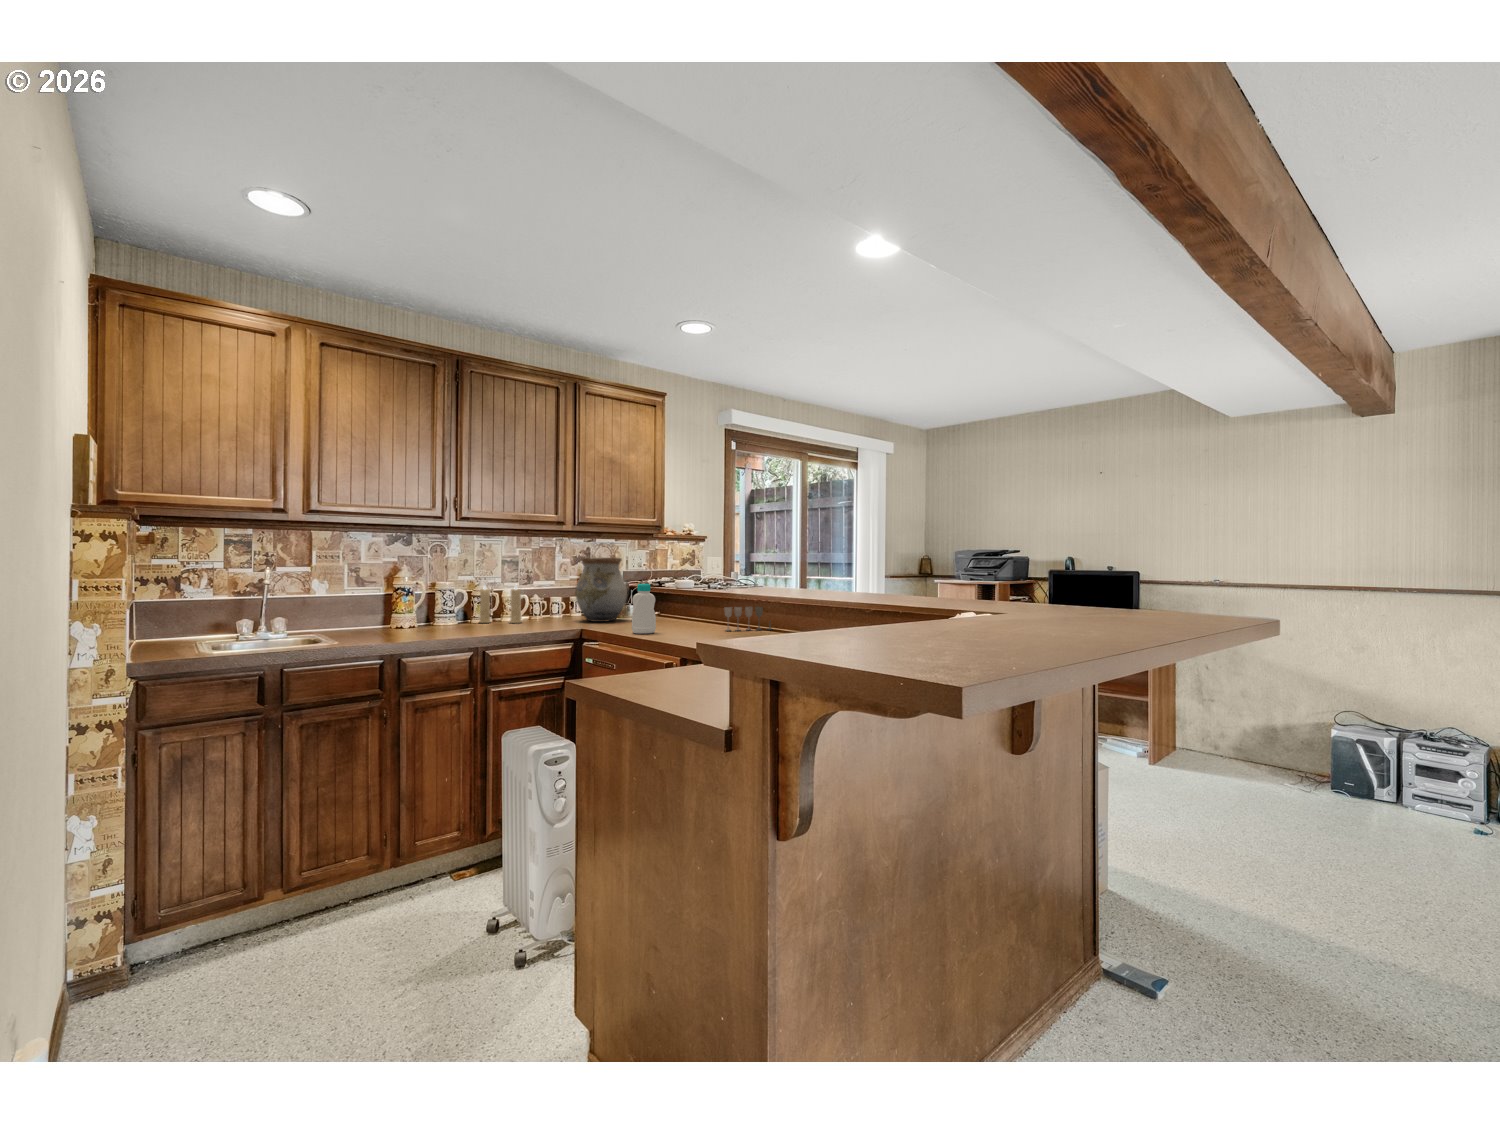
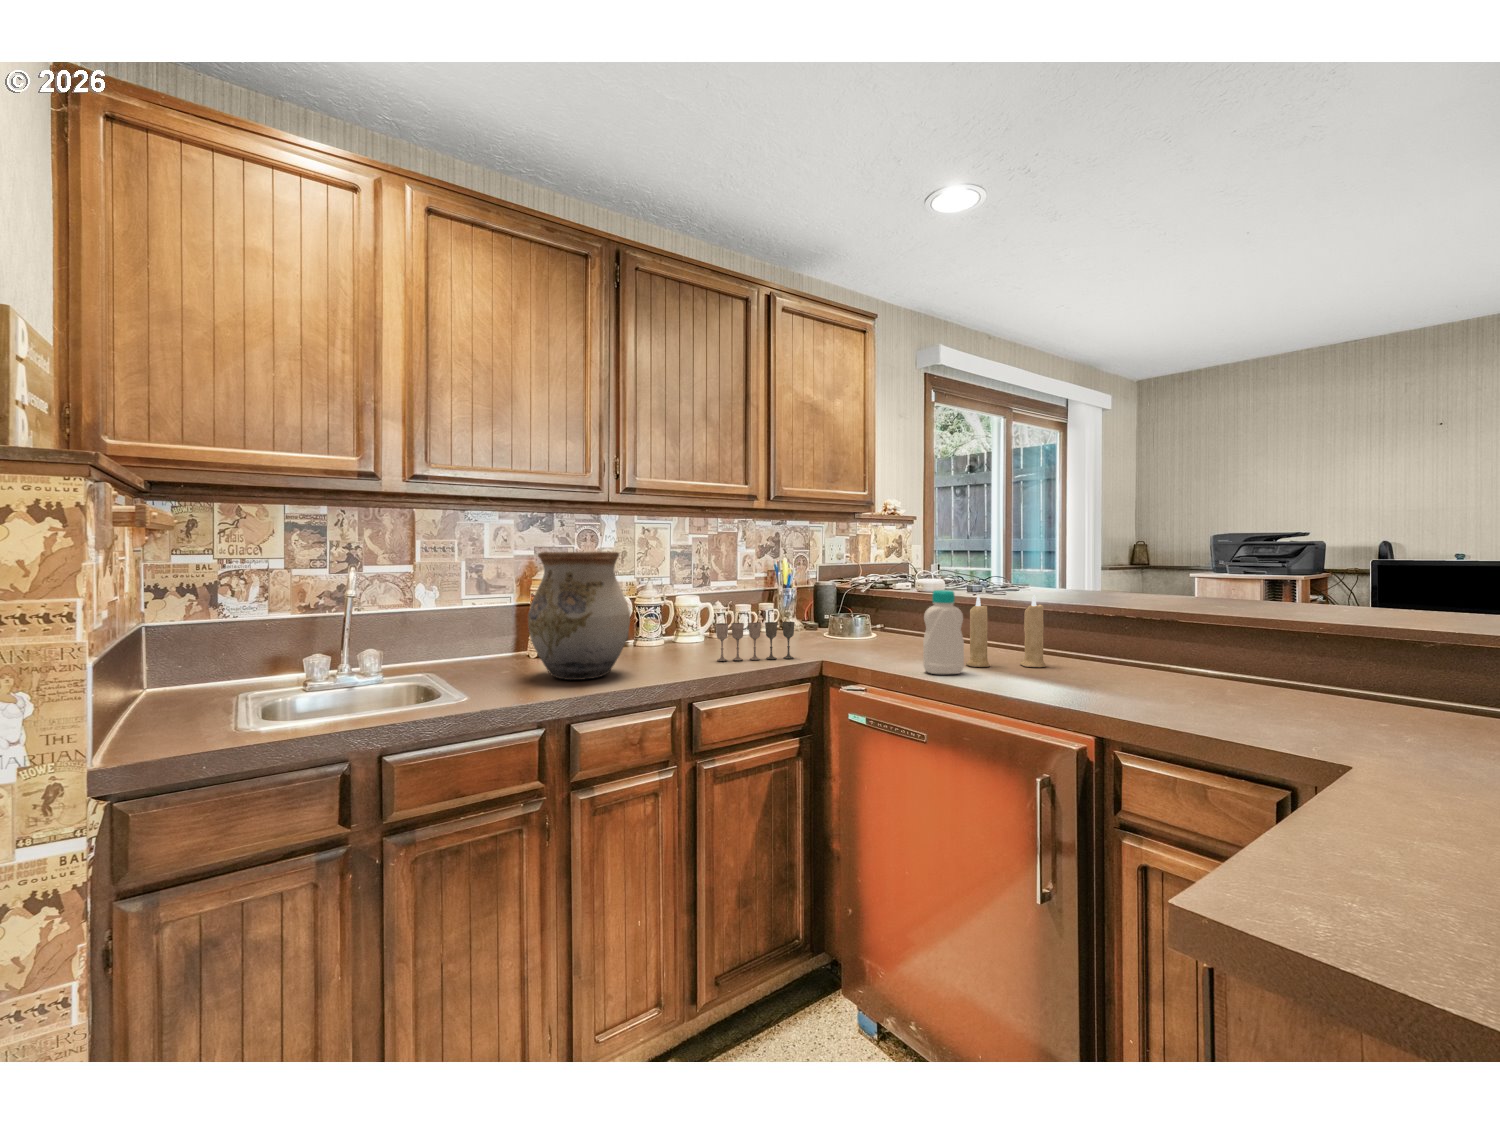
vase: present [575,558,627,622] -> present [528,552,630,680]
candle: present [479,585,521,623] -> present [966,596,1046,667]
wine glass: present [724,606,771,631] -> present [716,622,795,661]

